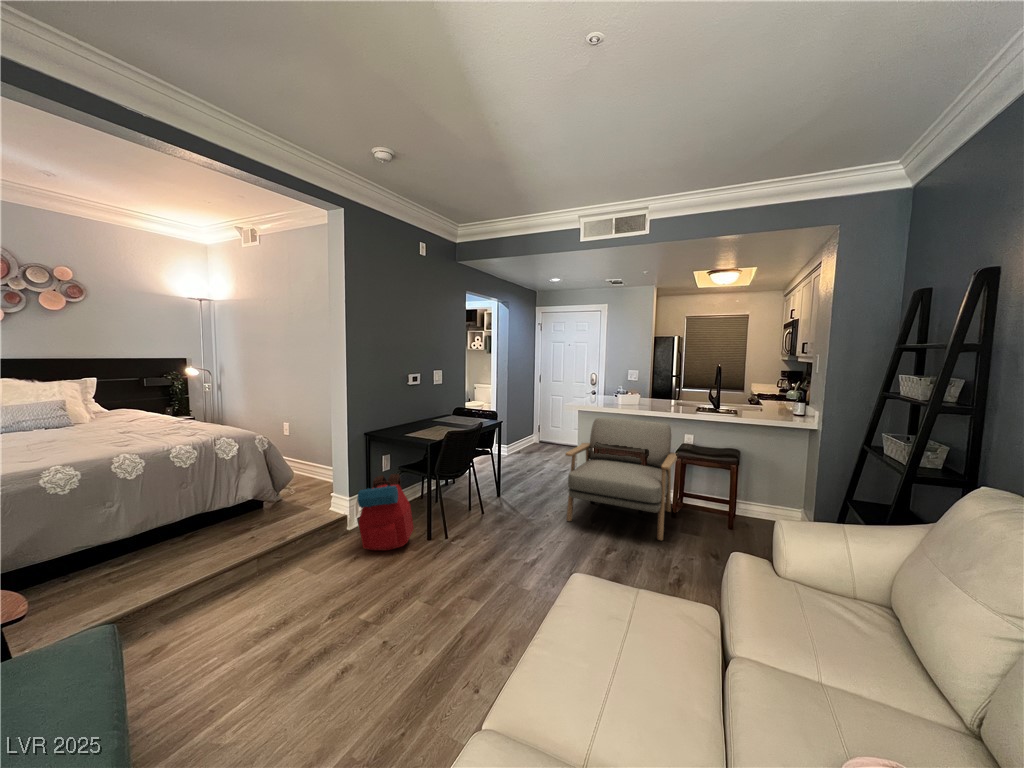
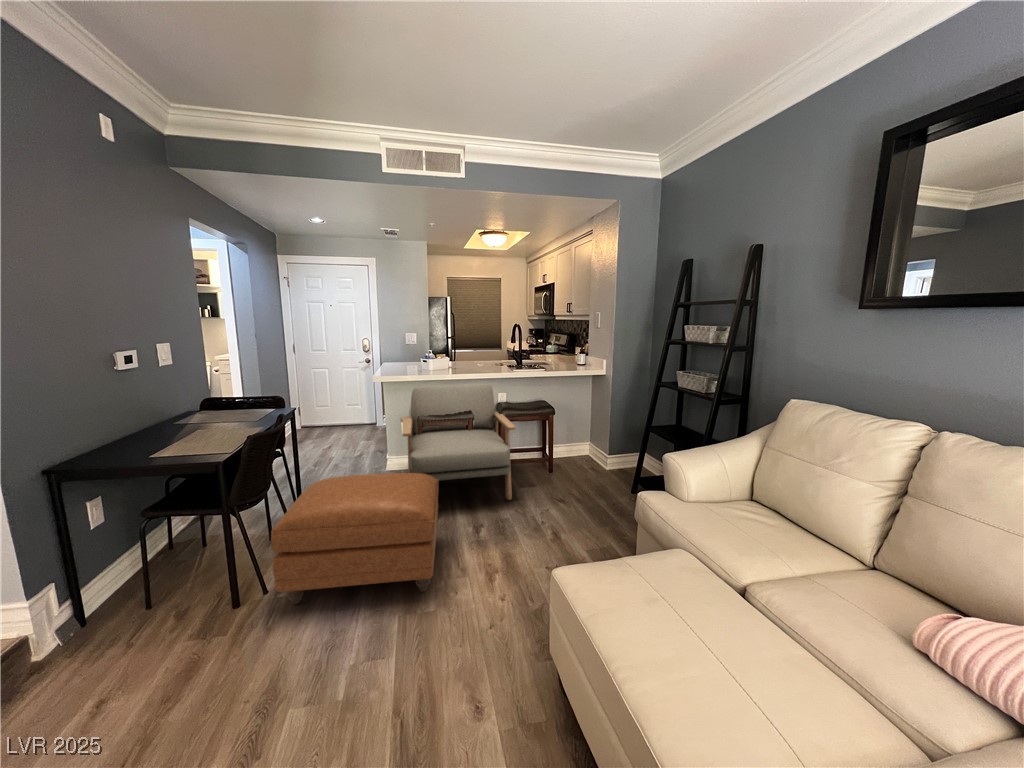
ottoman: none [447,473,575,576] -> present [271,473,439,604]
backpack: present [357,474,414,551] -> none [69,527,203,683]

